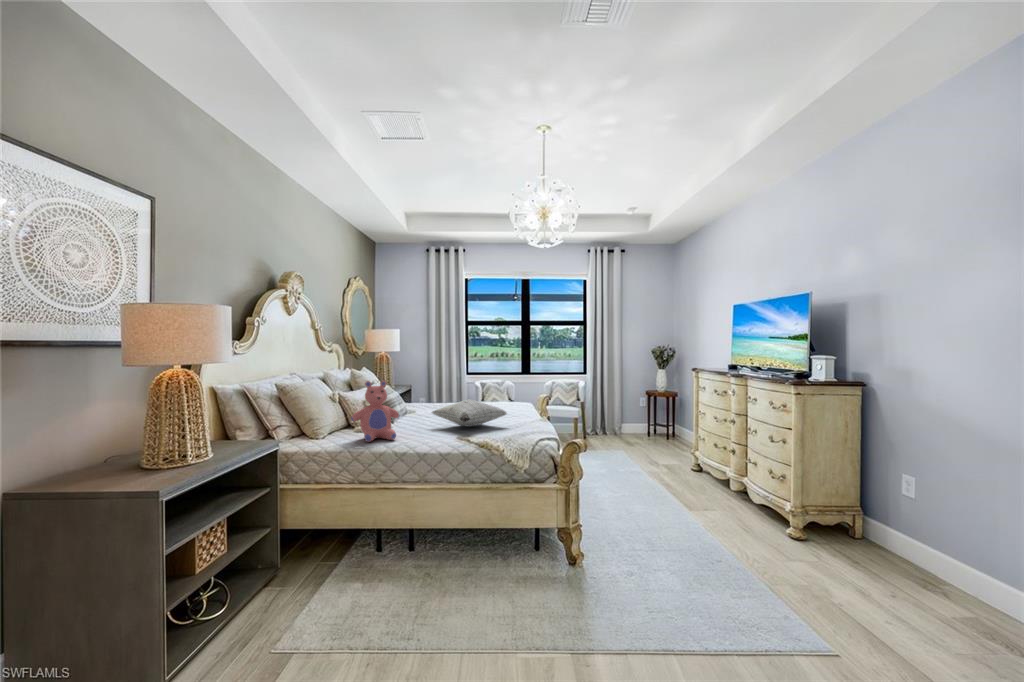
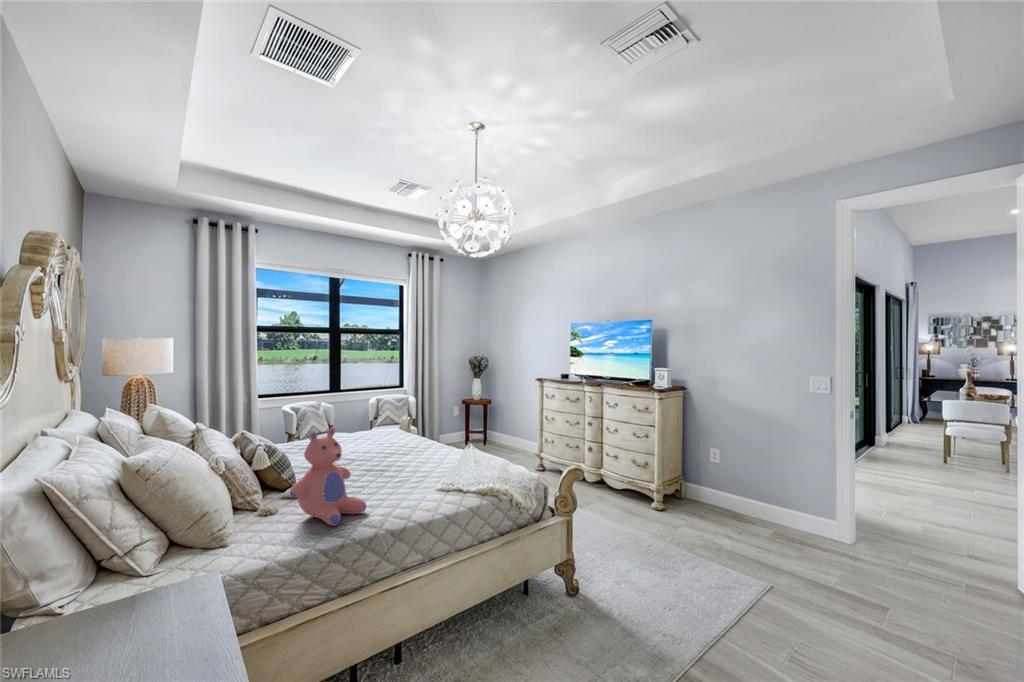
pillow: present [431,399,507,427] -> none [364,436,457,472]

